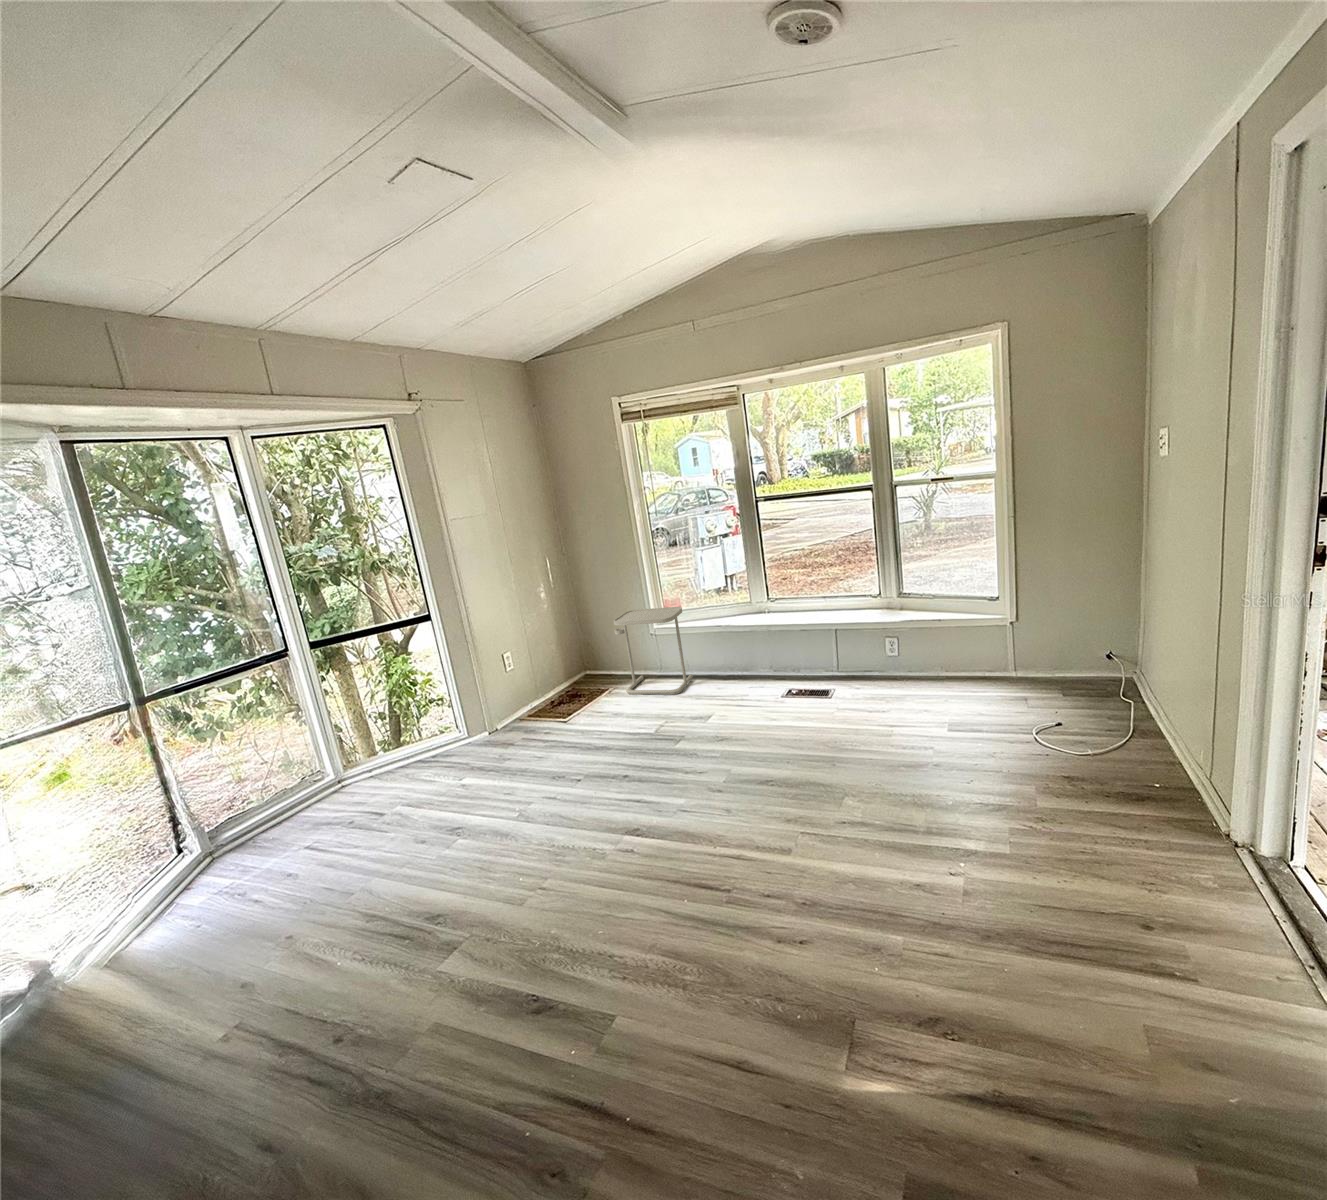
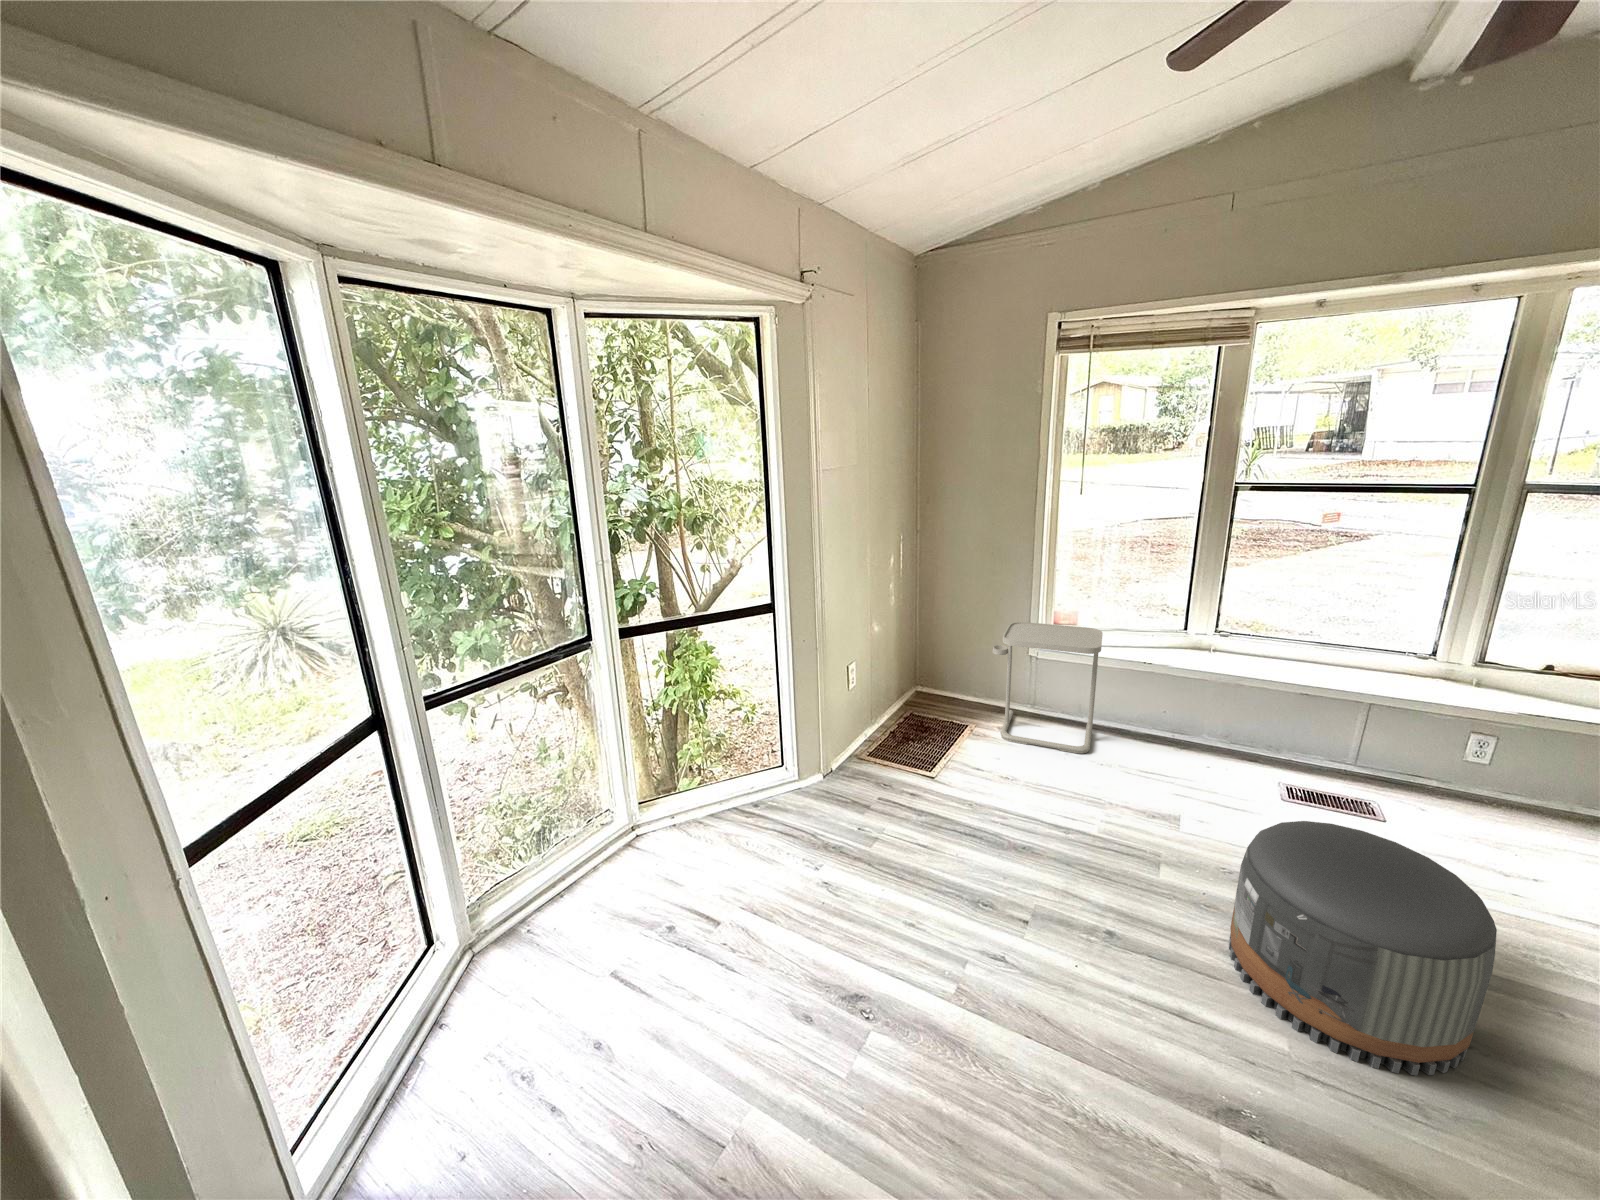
pouf: none [682,692,792,809] -> present [1229,821,1497,1075]

